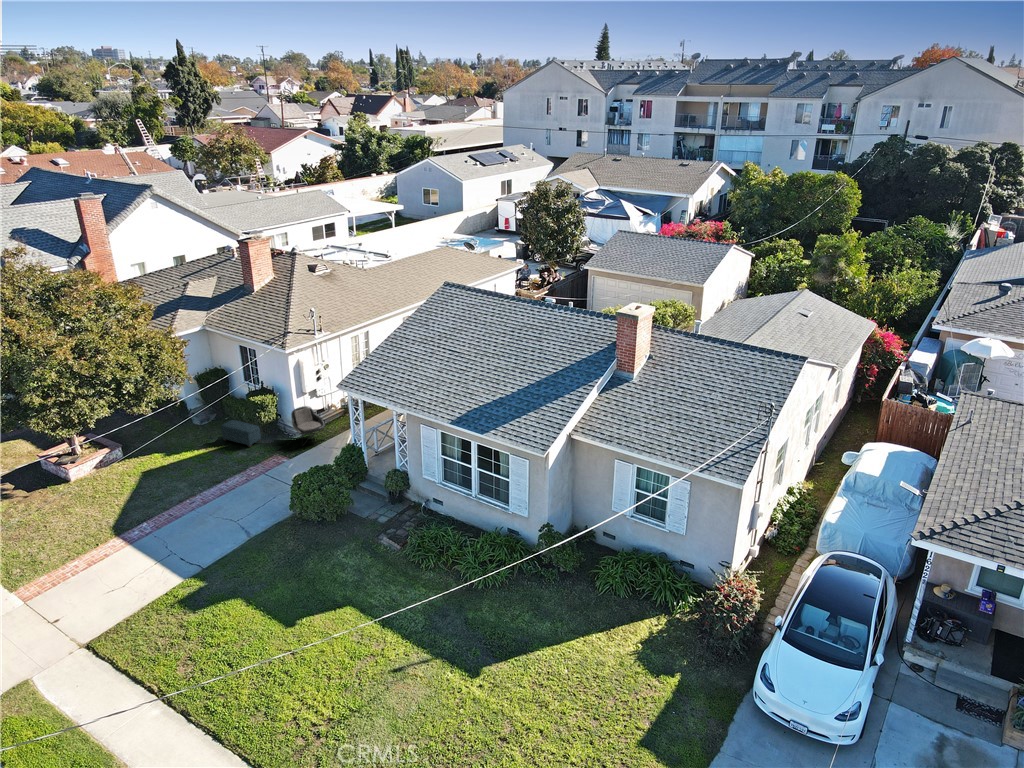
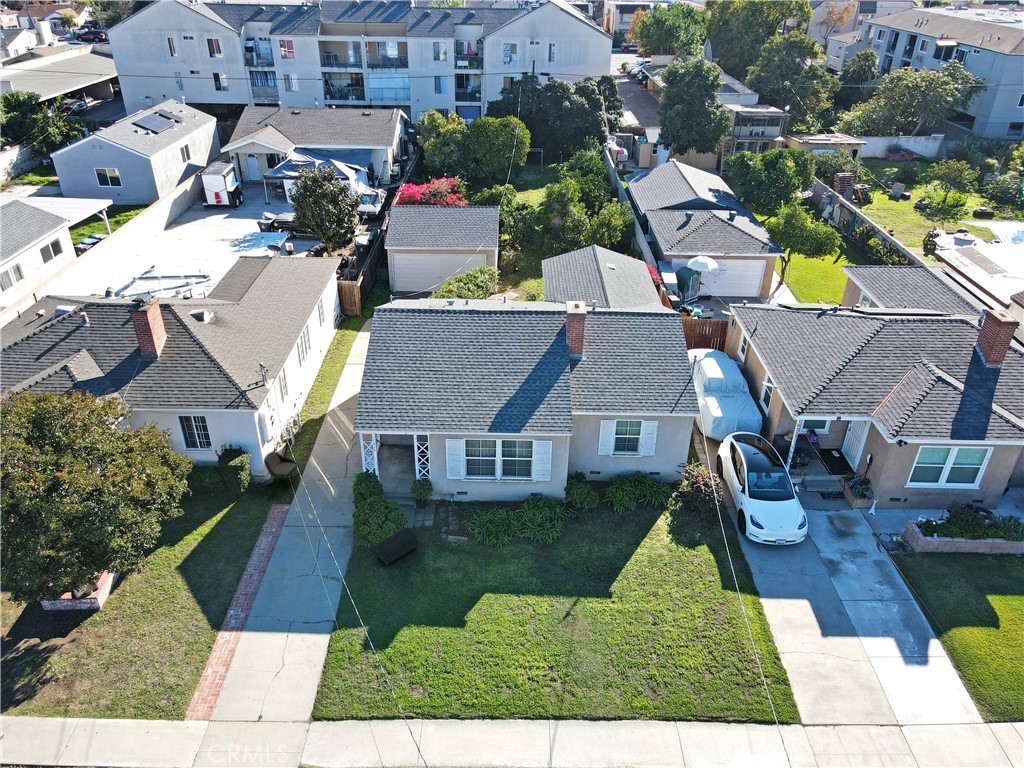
bench: present [221,420,261,447] -> present [376,528,417,566]

